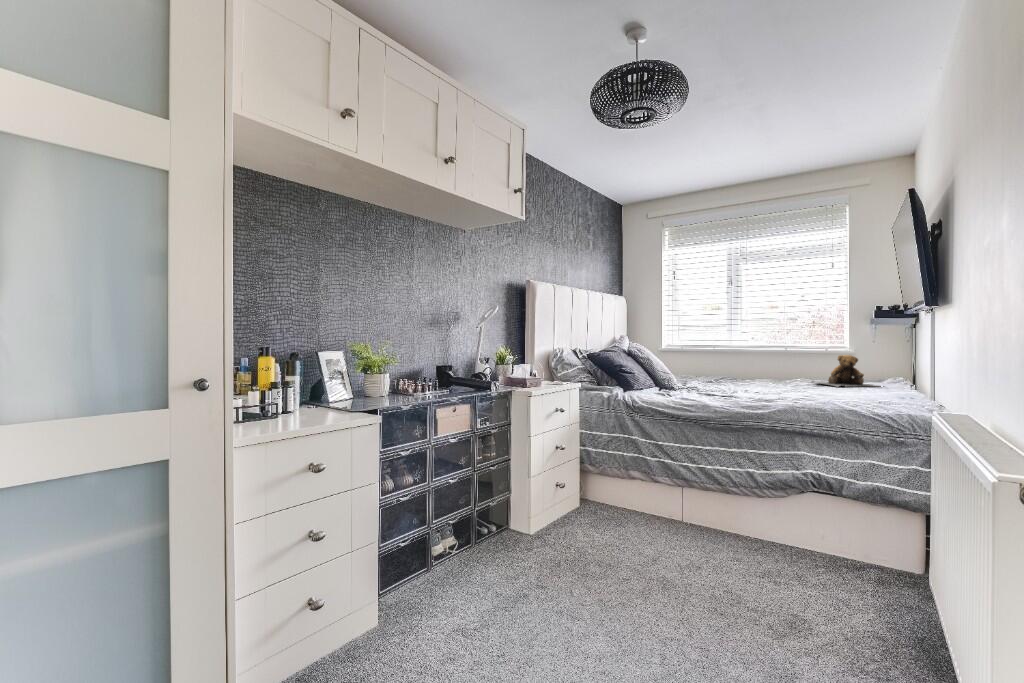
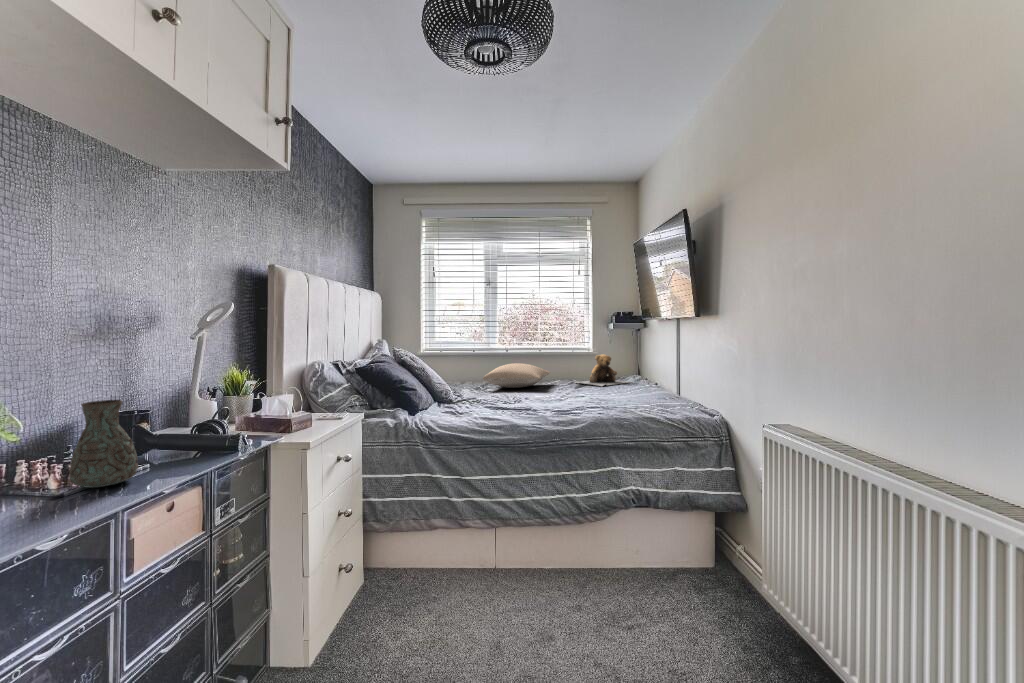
decorative vase: none [417,351,444,394] -> present [69,400,138,488]
pillow: none [707,360,784,383] -> present [483,363,550,388]

